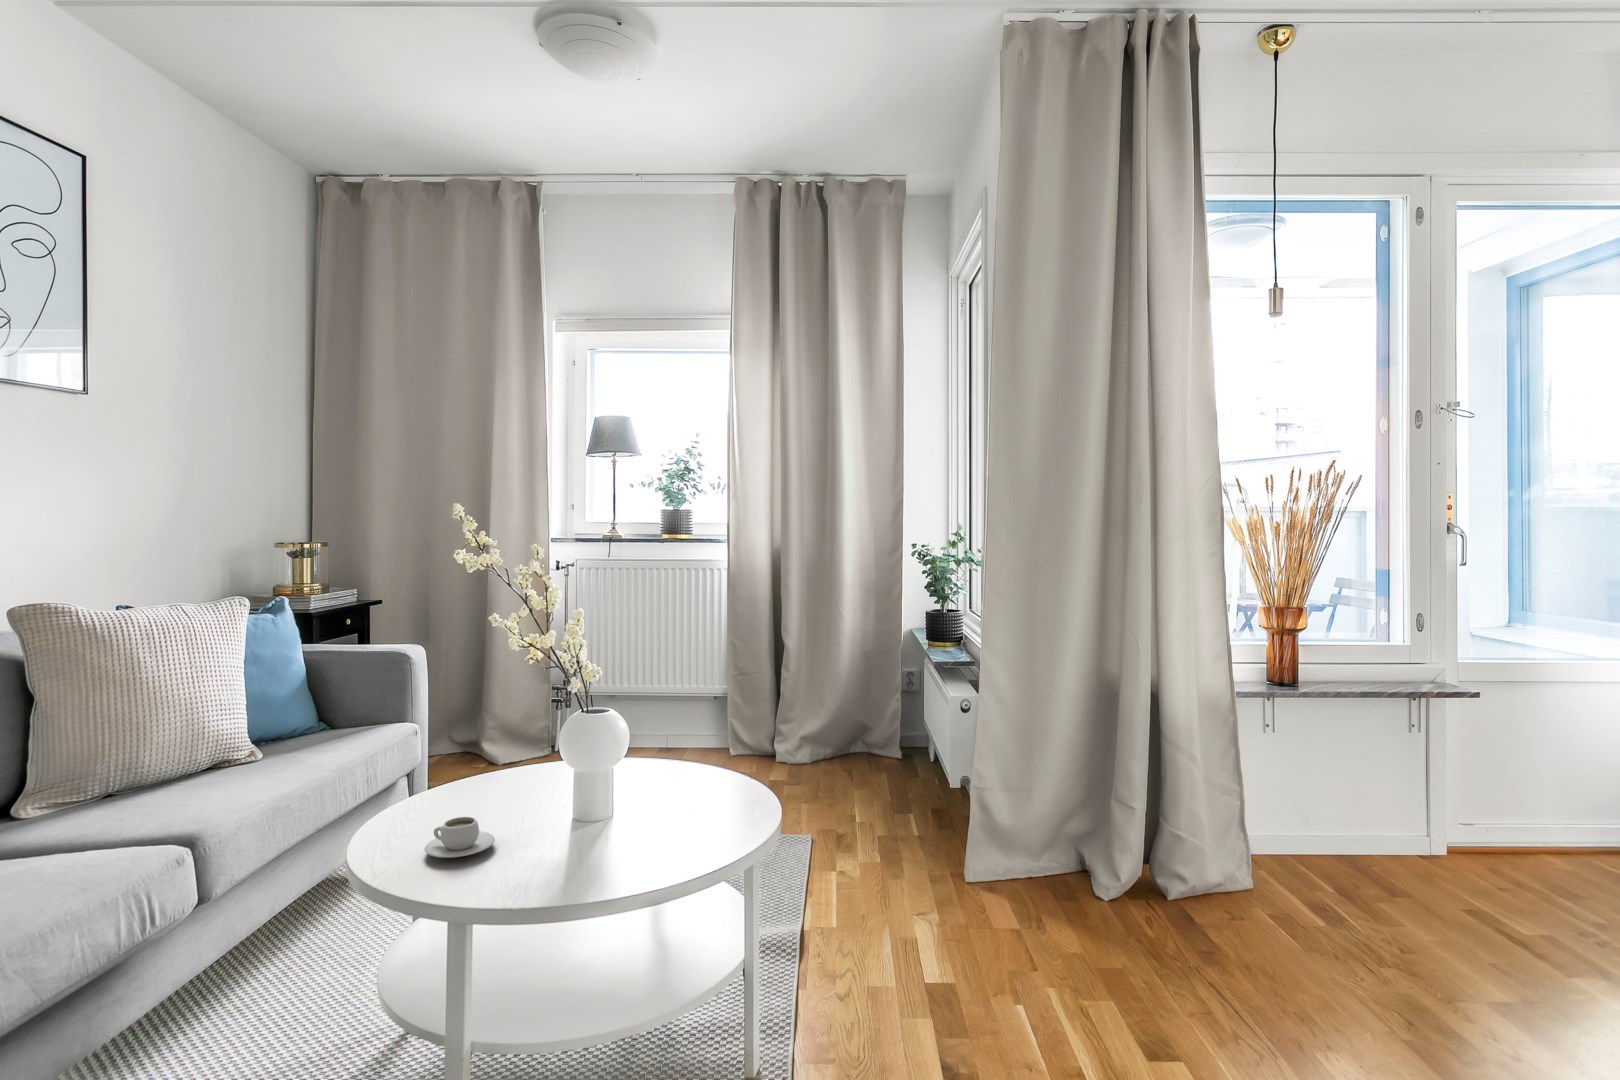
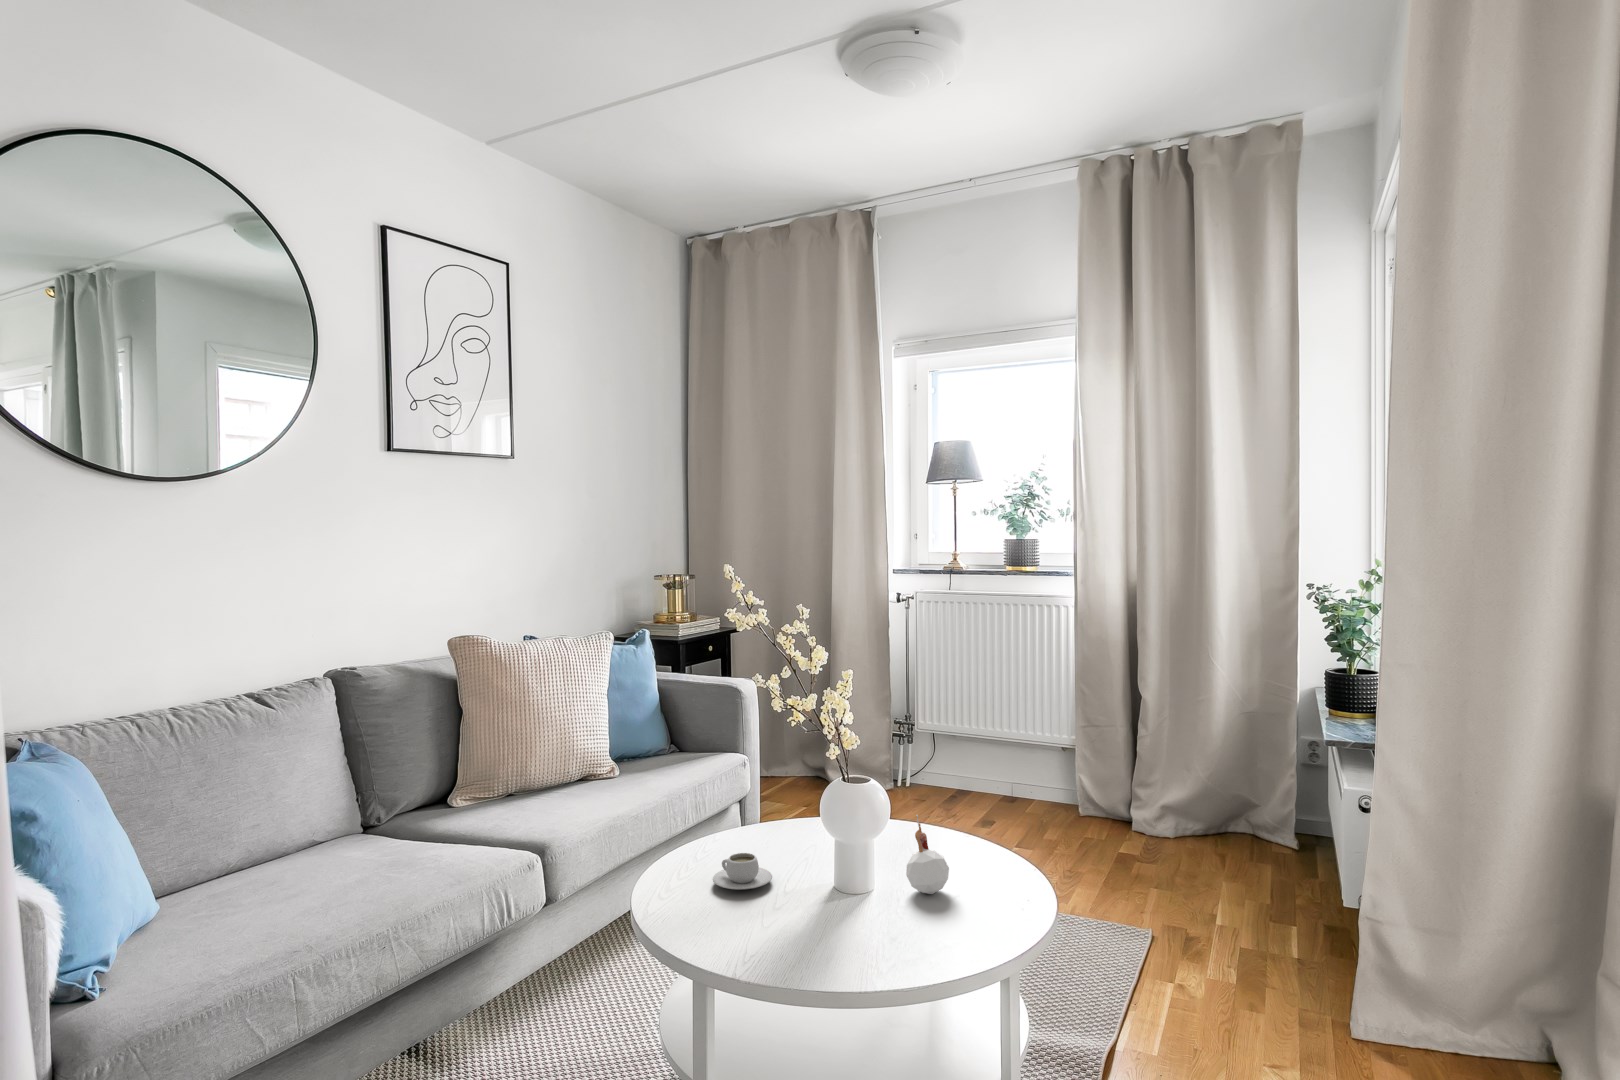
candle: none [641,755,684,831] -> present [906,815,949,894]

